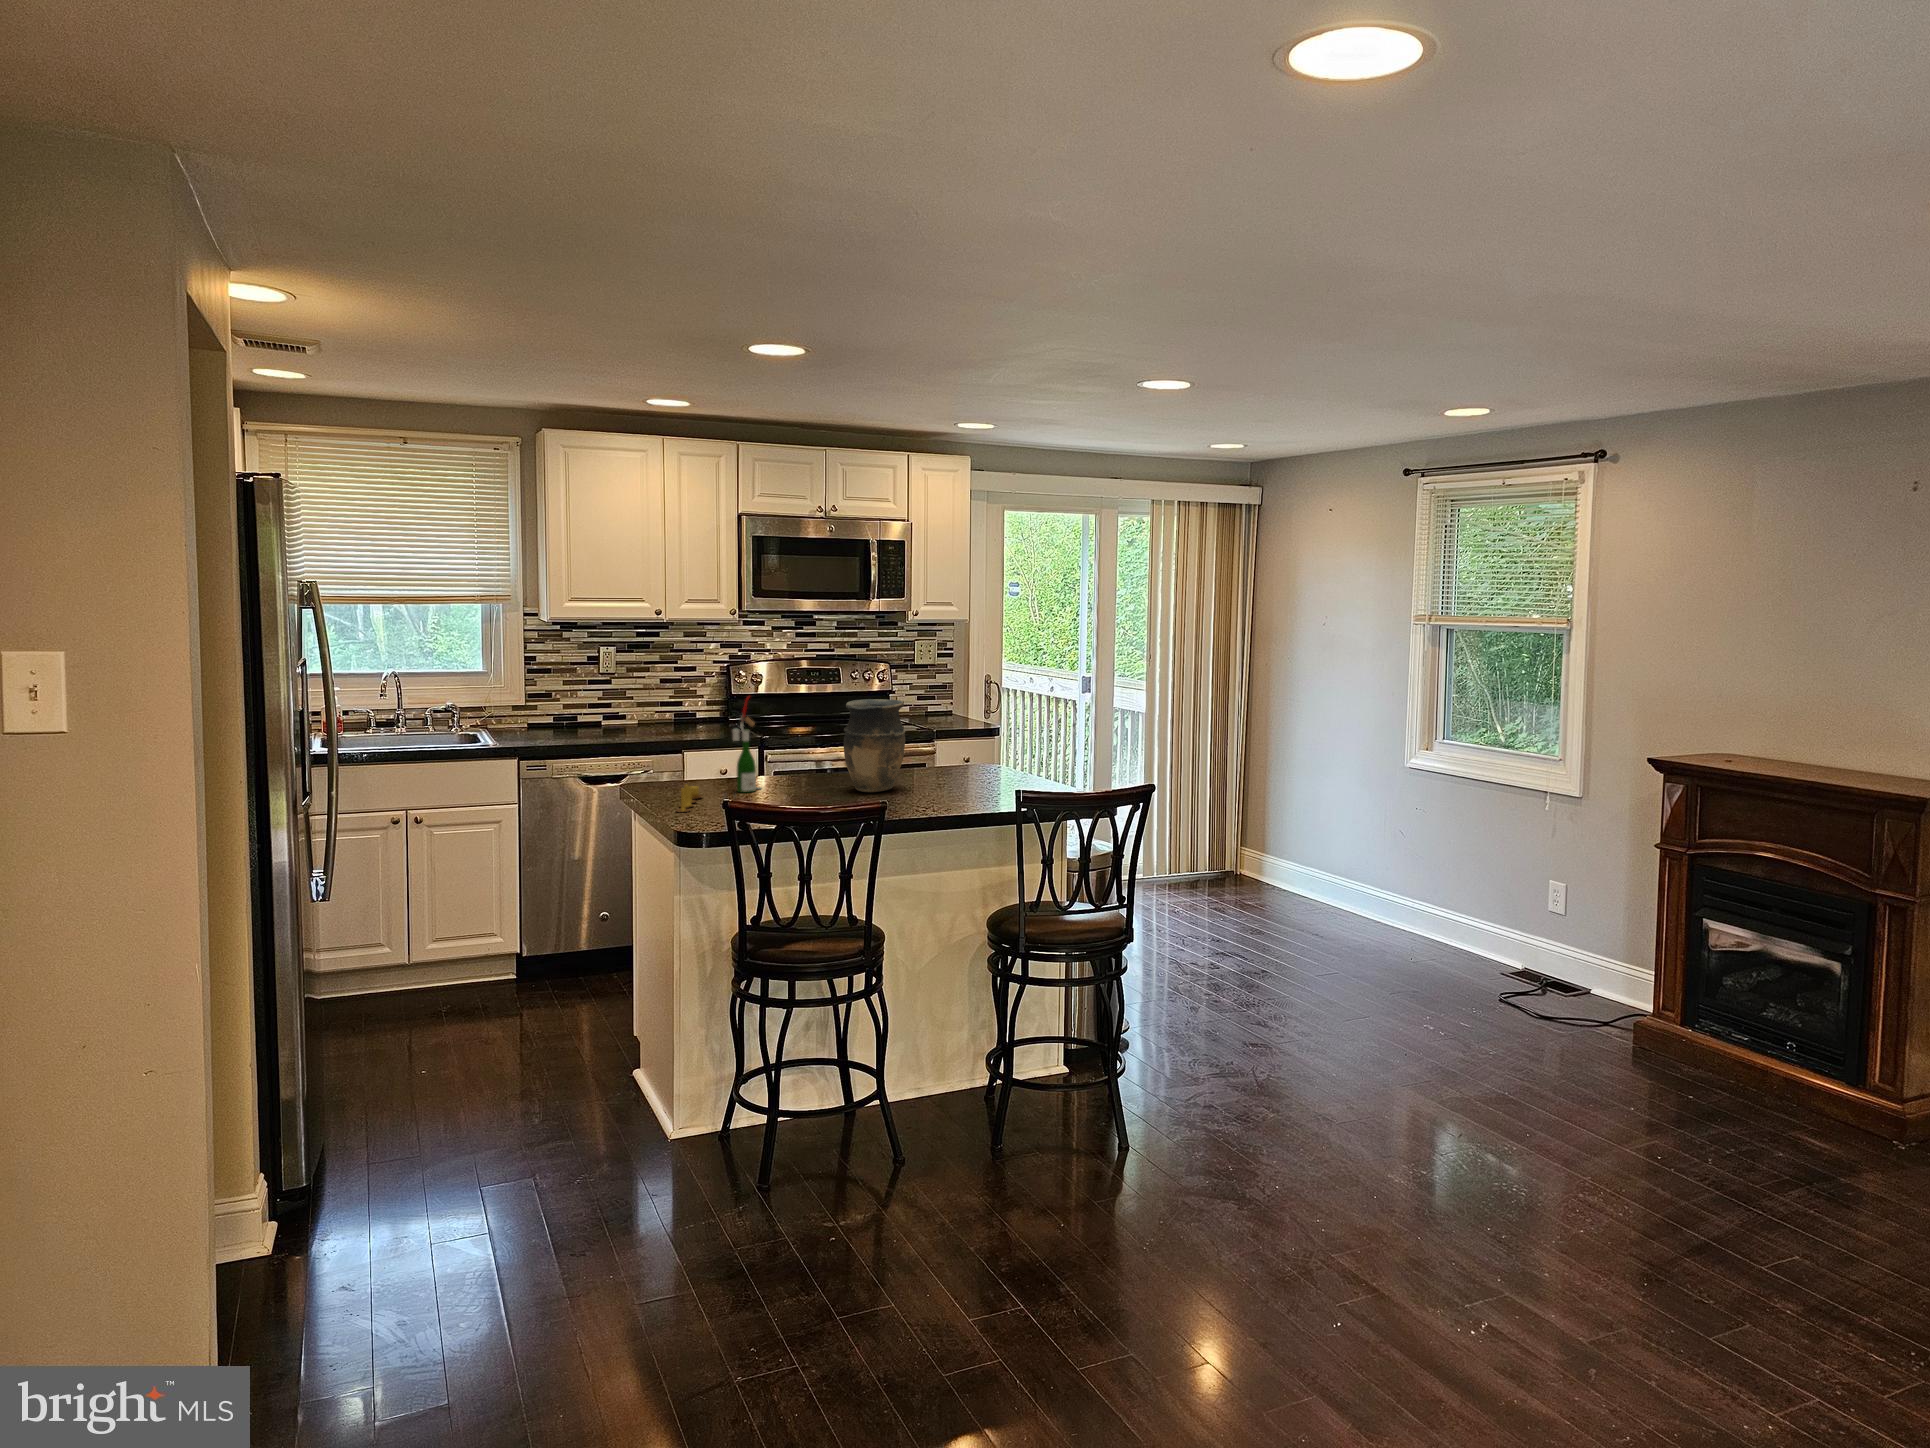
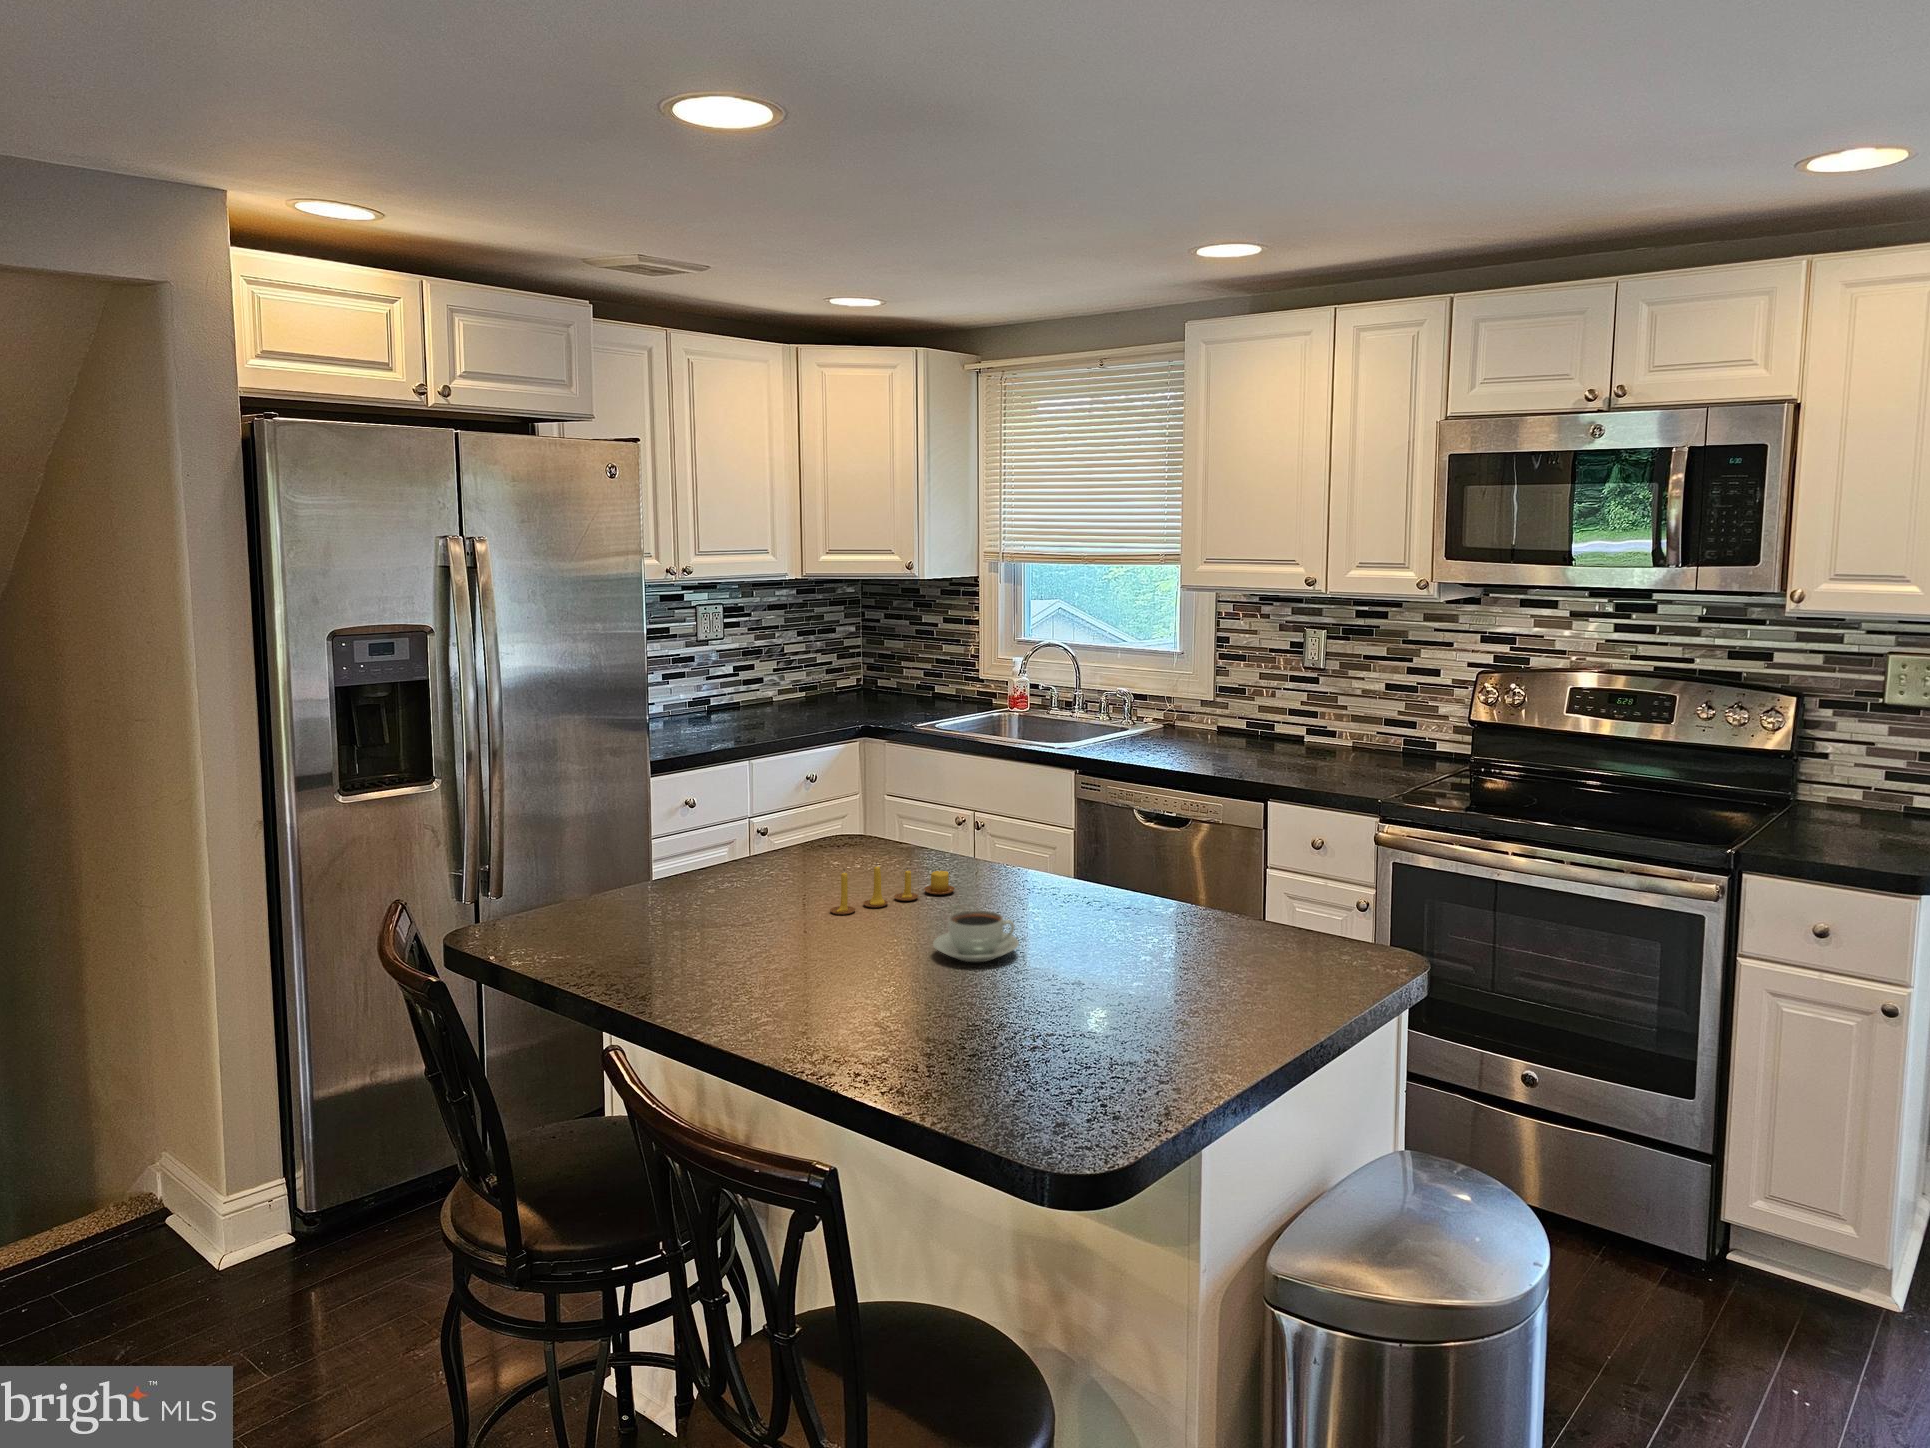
wine bottle: present [733,697,760,793] -> none [1023,729,1074,904]
vase: present [844,699,905,792] -> none [1136,766,1268,967]
coffee cup: none [777,784,822,809] -> present [933,910,1019,962]

